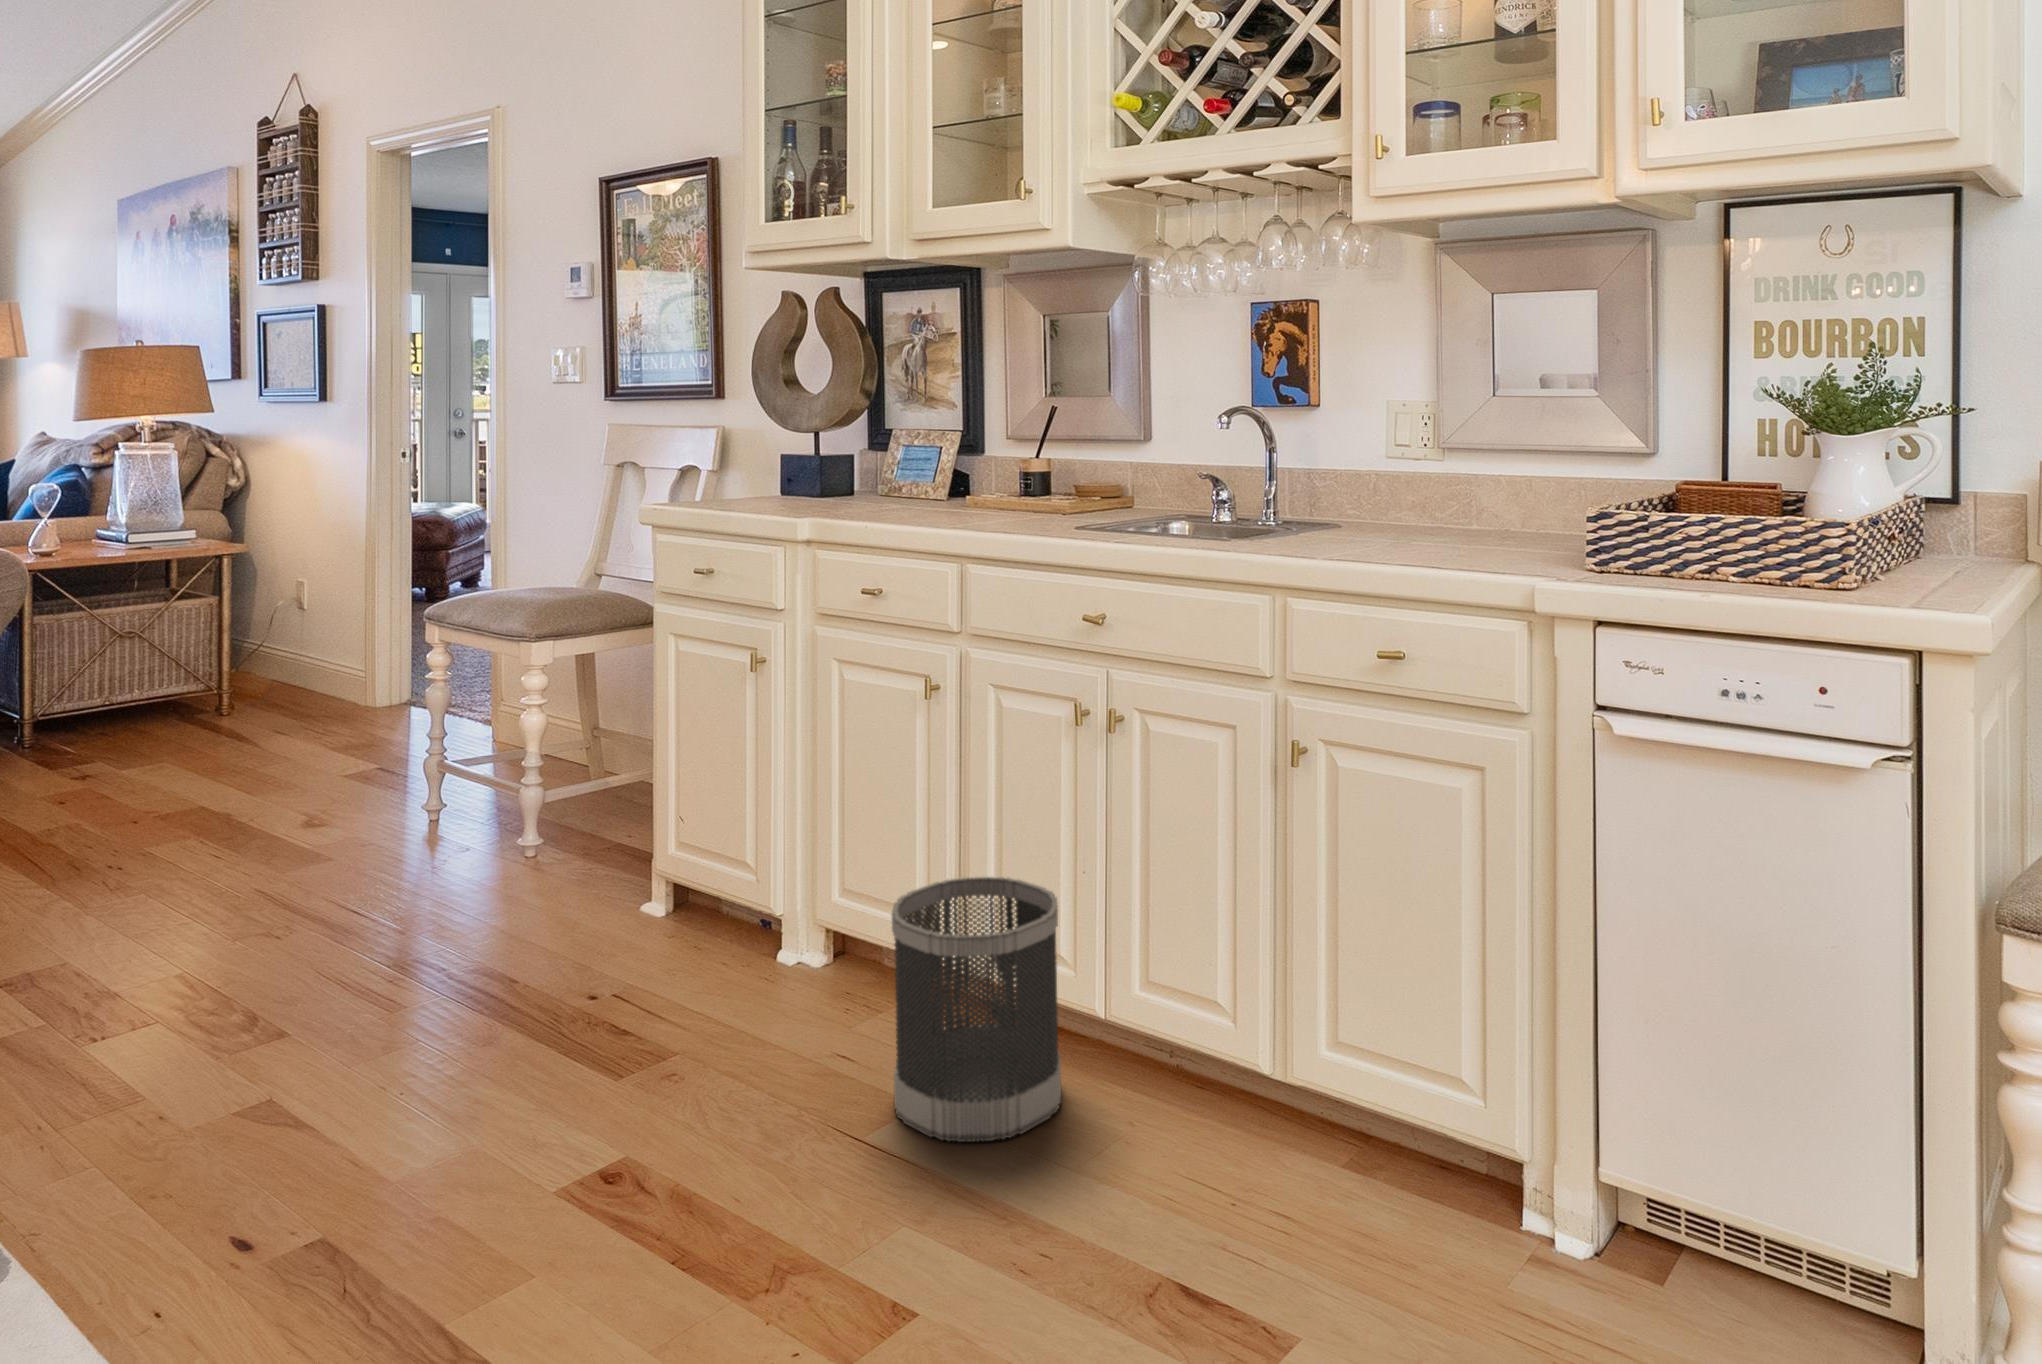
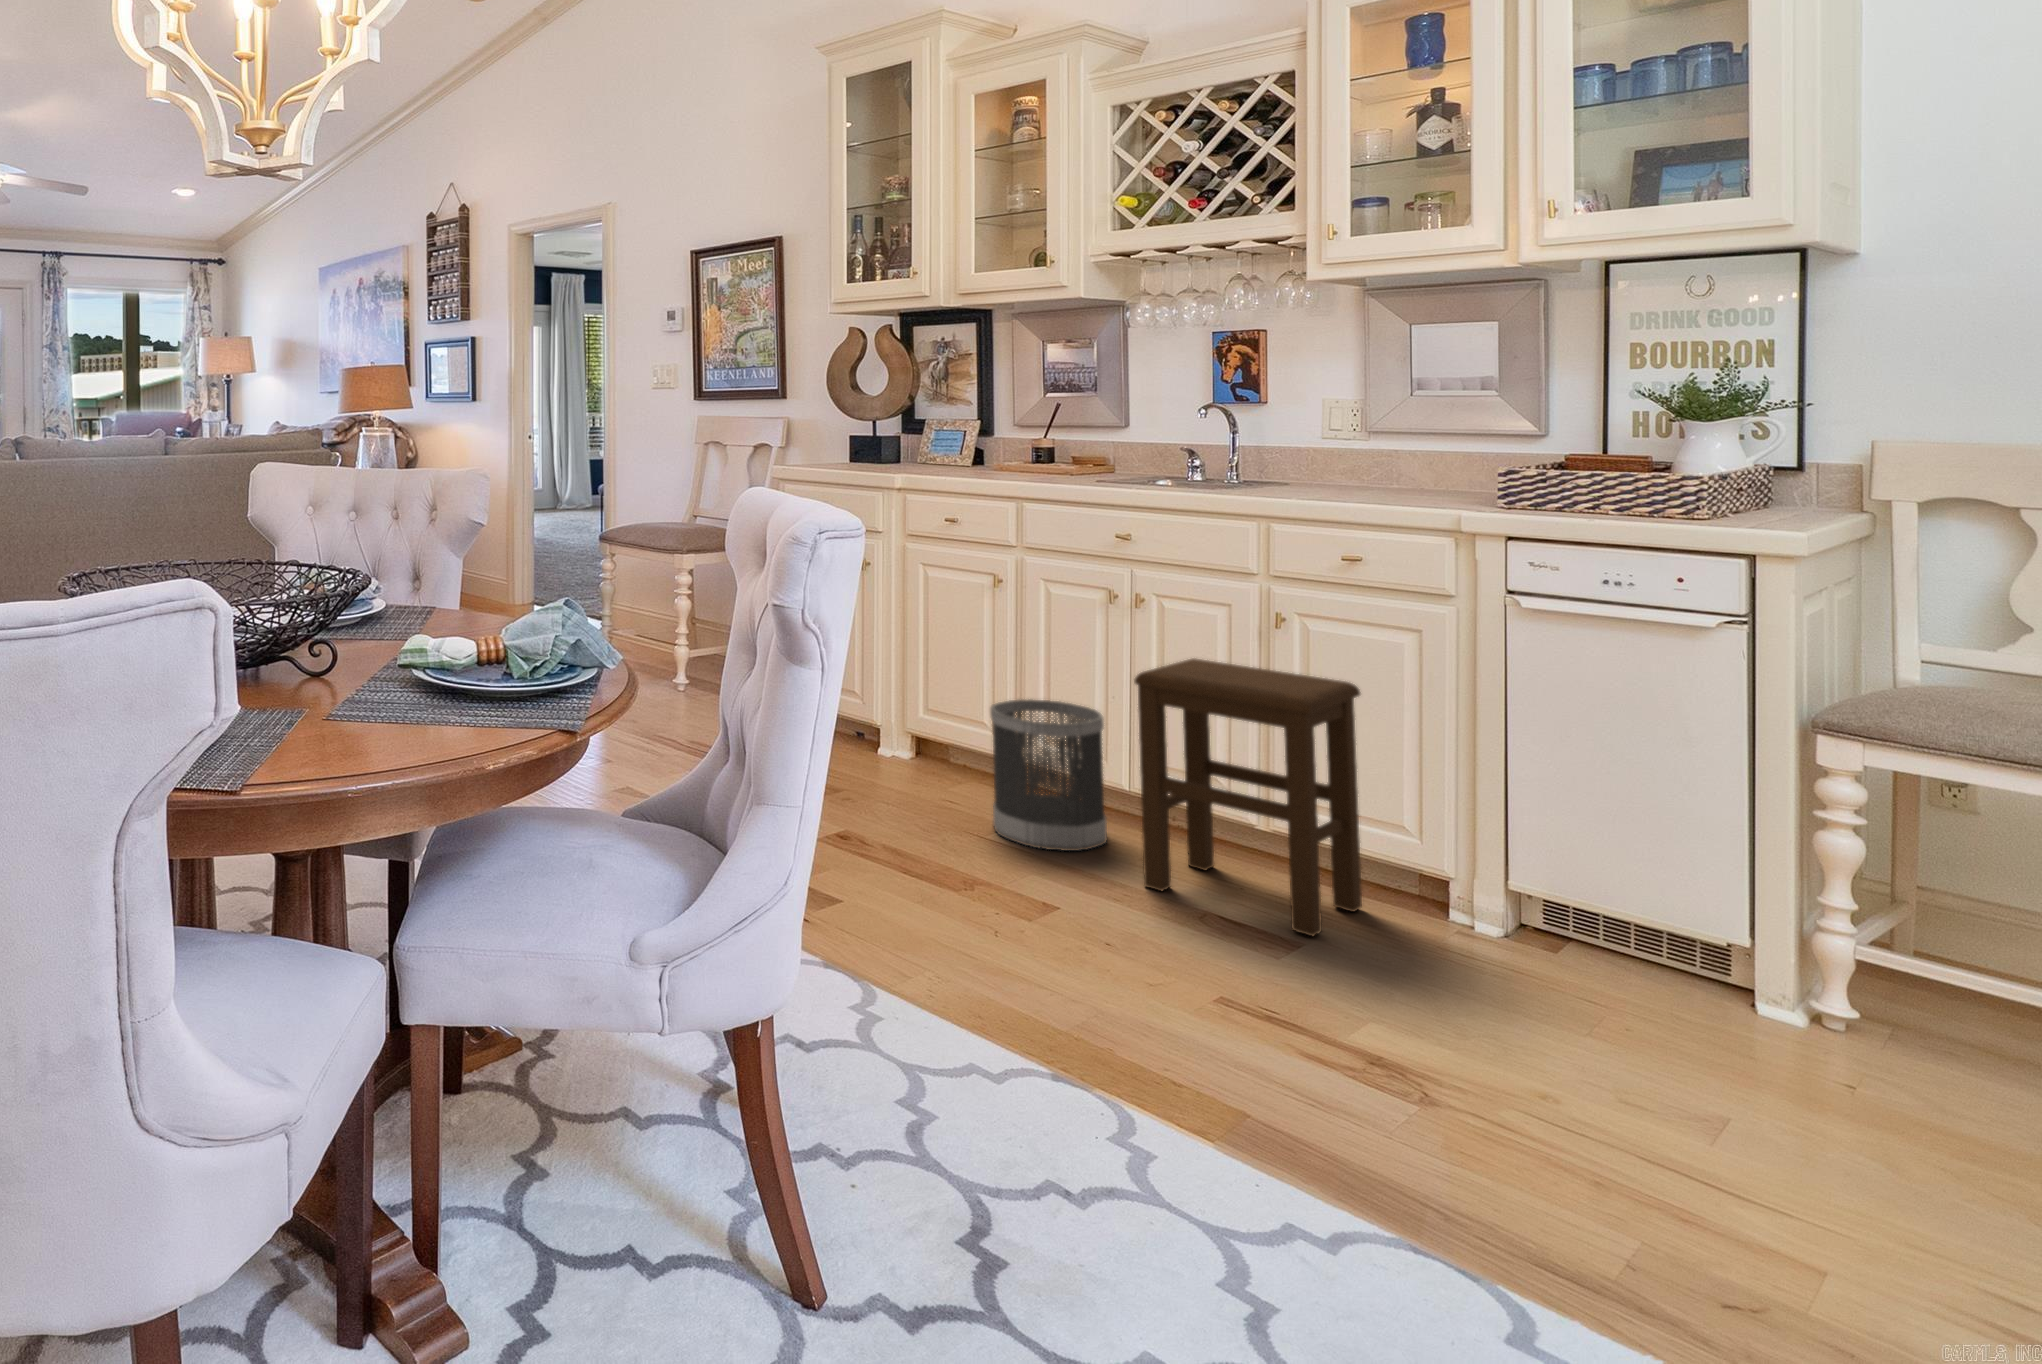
stool: none [1074,816,1400,1306] -> present [1134,658,1362,936]

